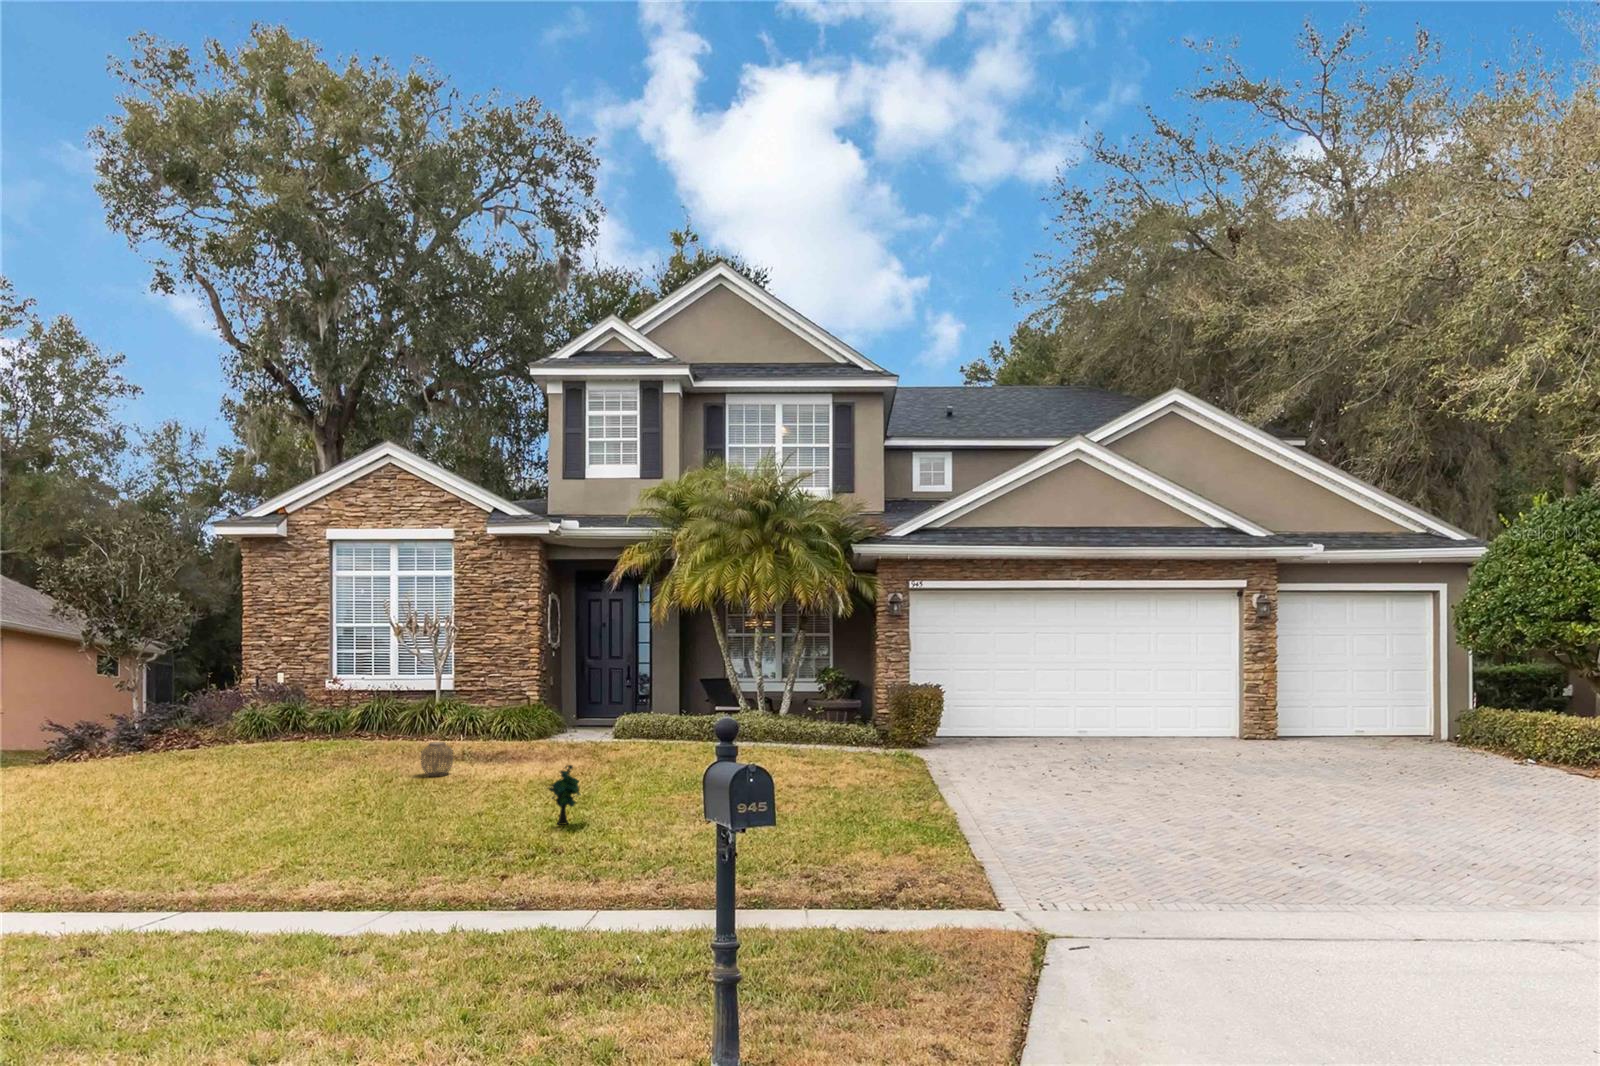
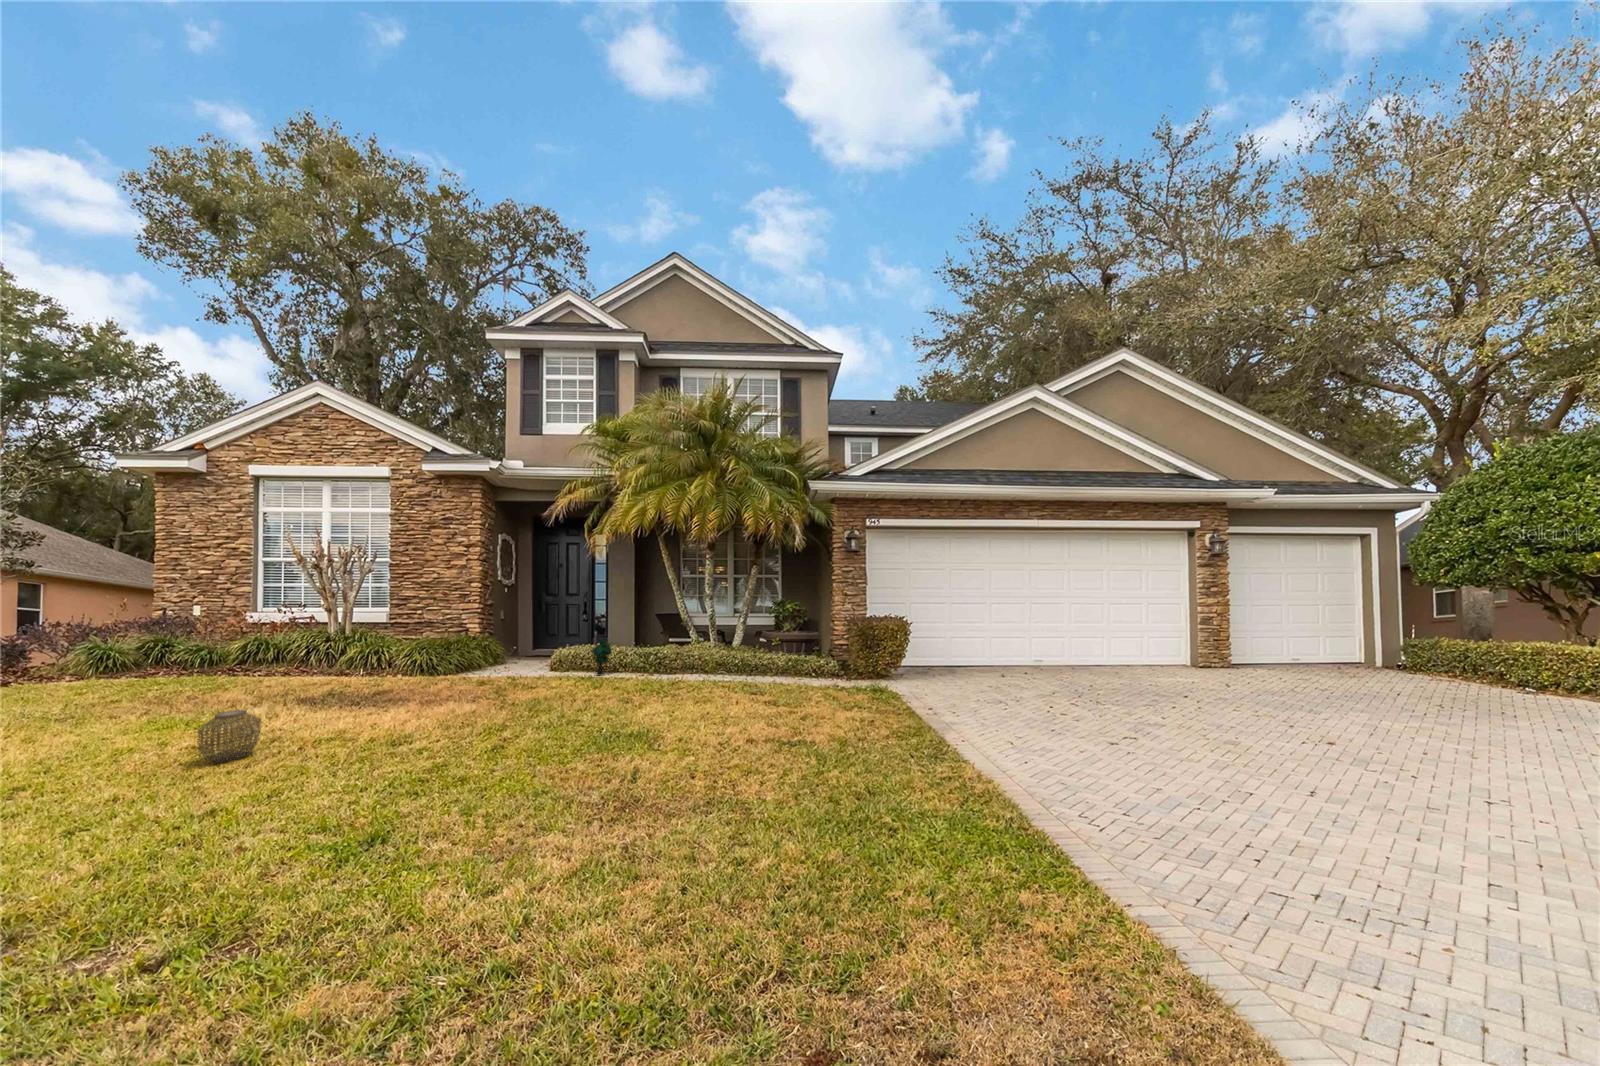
decorative plant: present [549,765,581,825] -> present [589,635,612,676]

